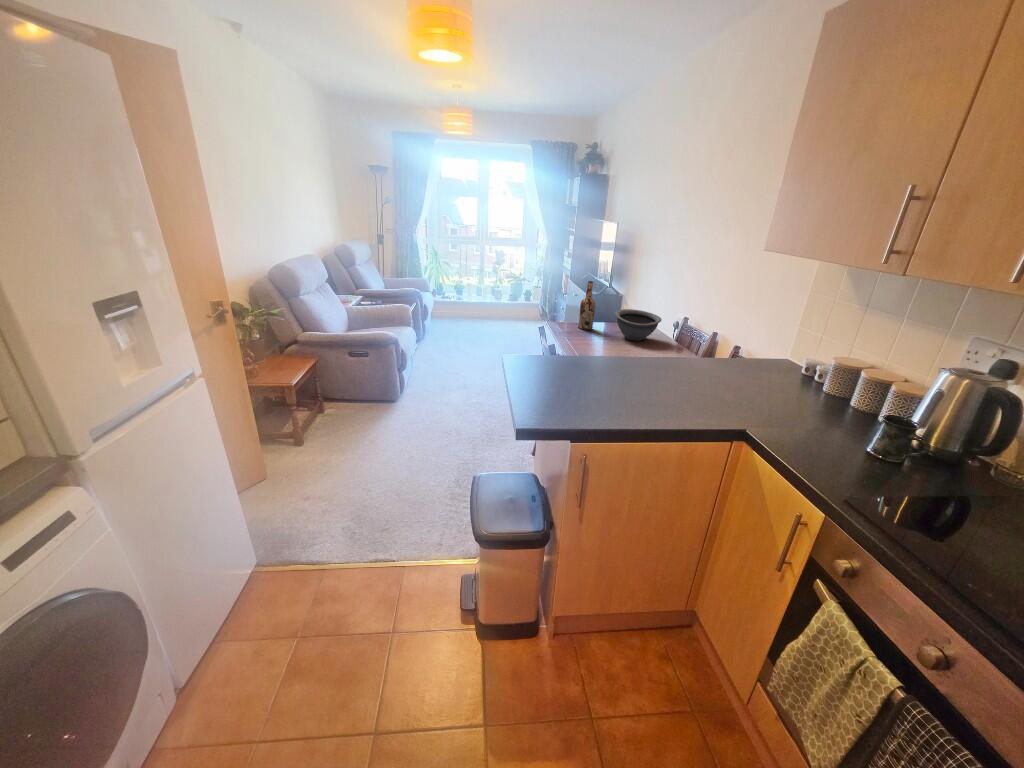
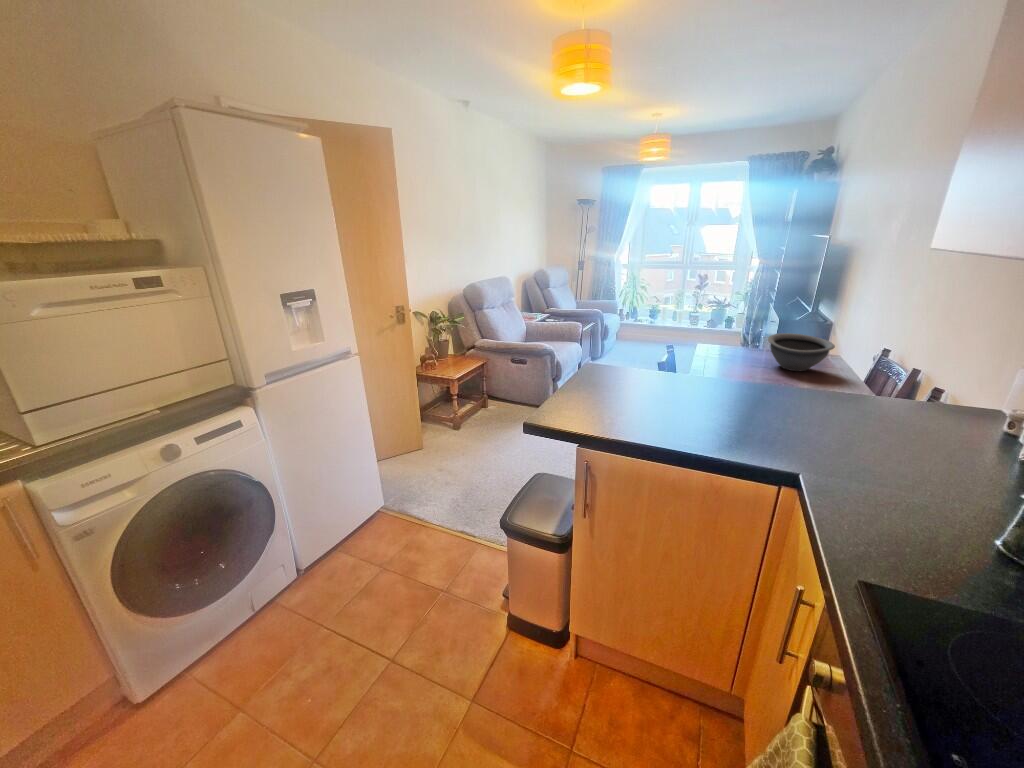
wine bottle: present [578,281,595,330] -> none [726,299,749,354]

